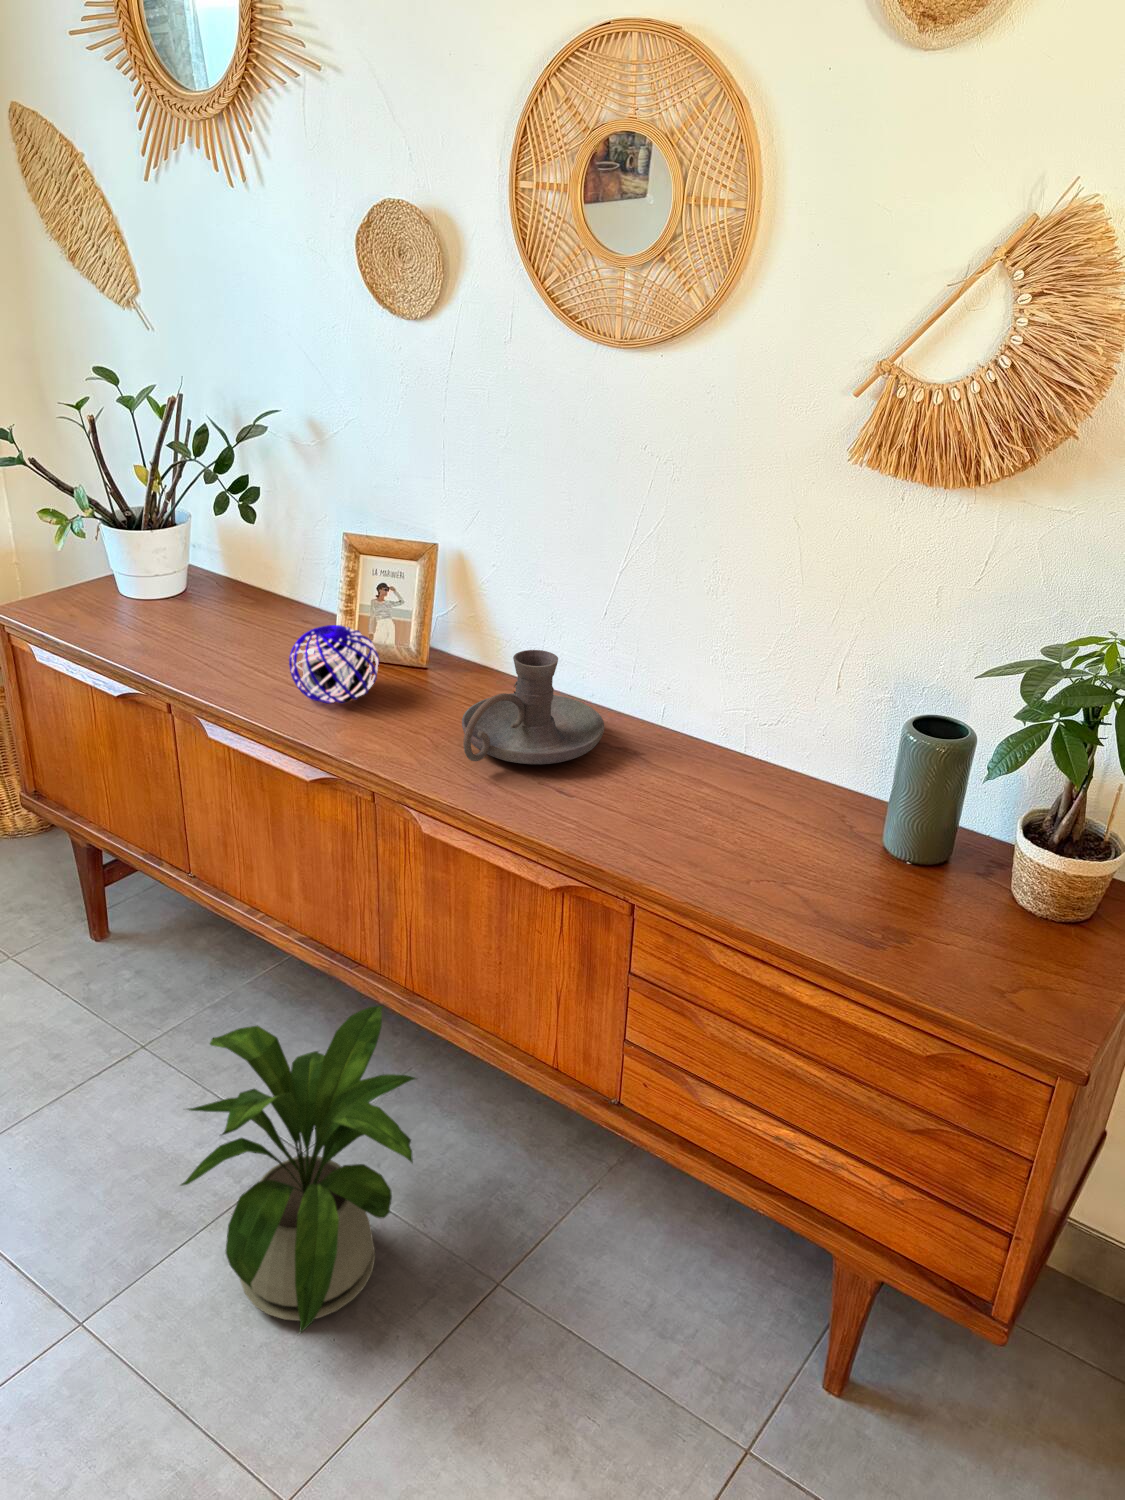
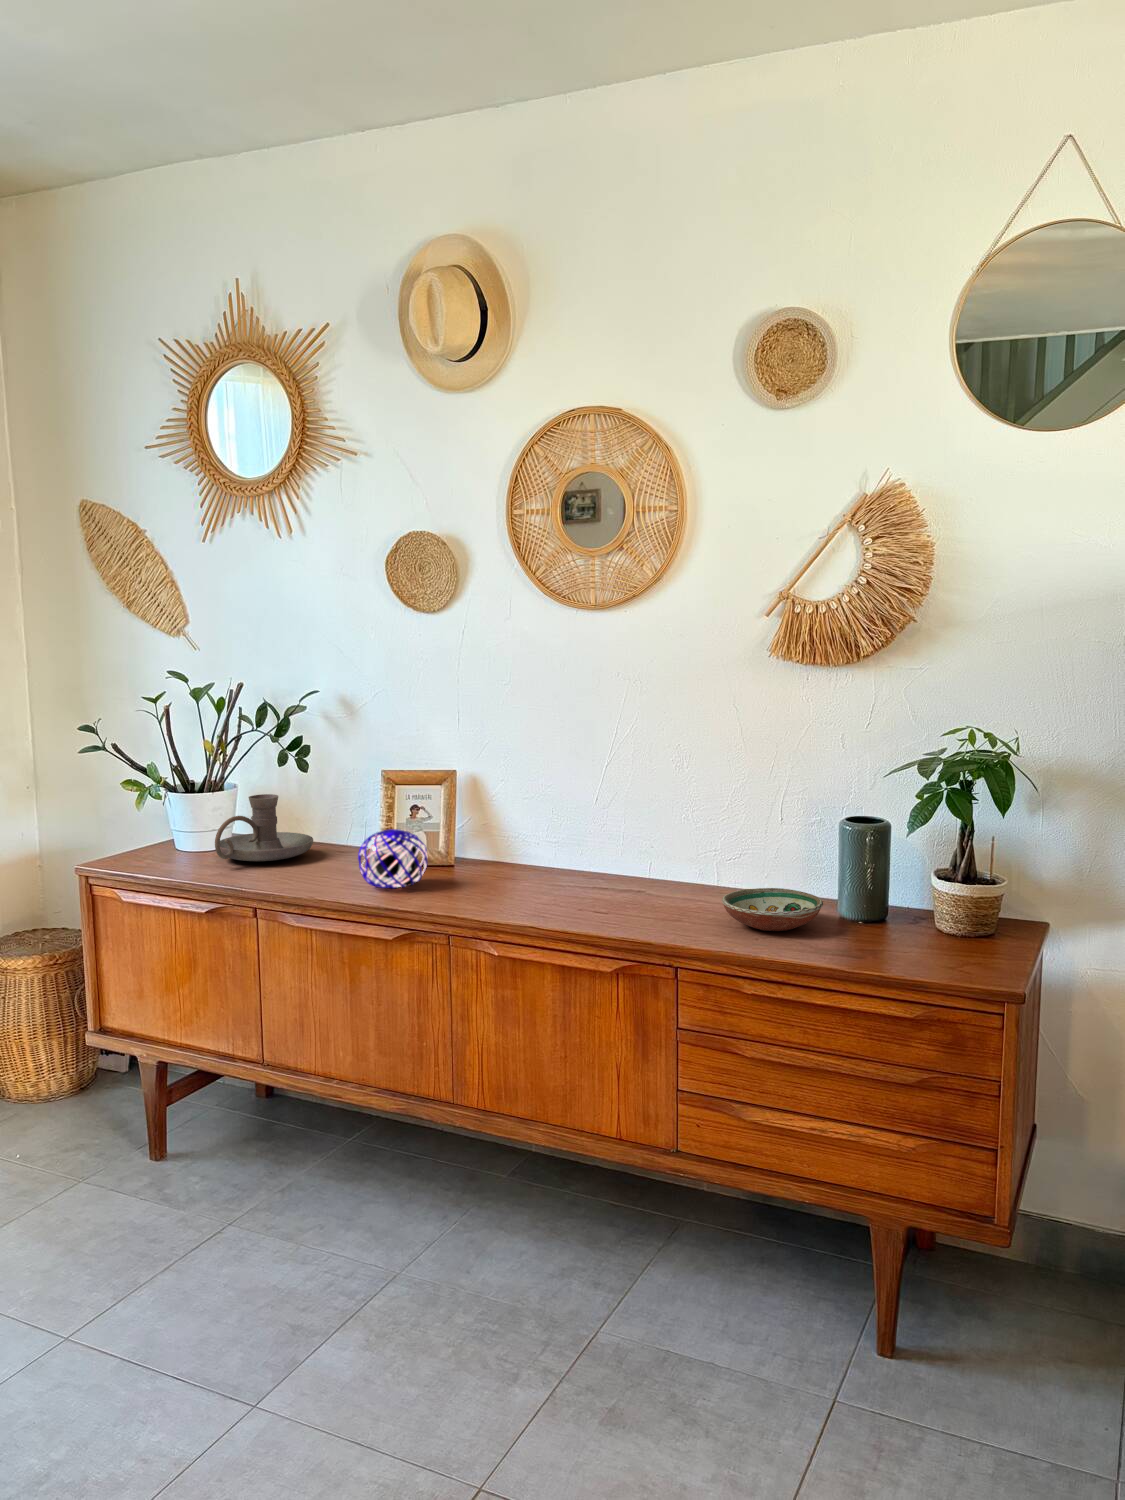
candle holder: present [462,650,604,764] -> present [215,794,313,861]
decorative bowl: none [716,789,855,870] -> present [722,888,823,931]
house plant: present [181,1006,415,1334] -> none [331,1122,537,1392]

